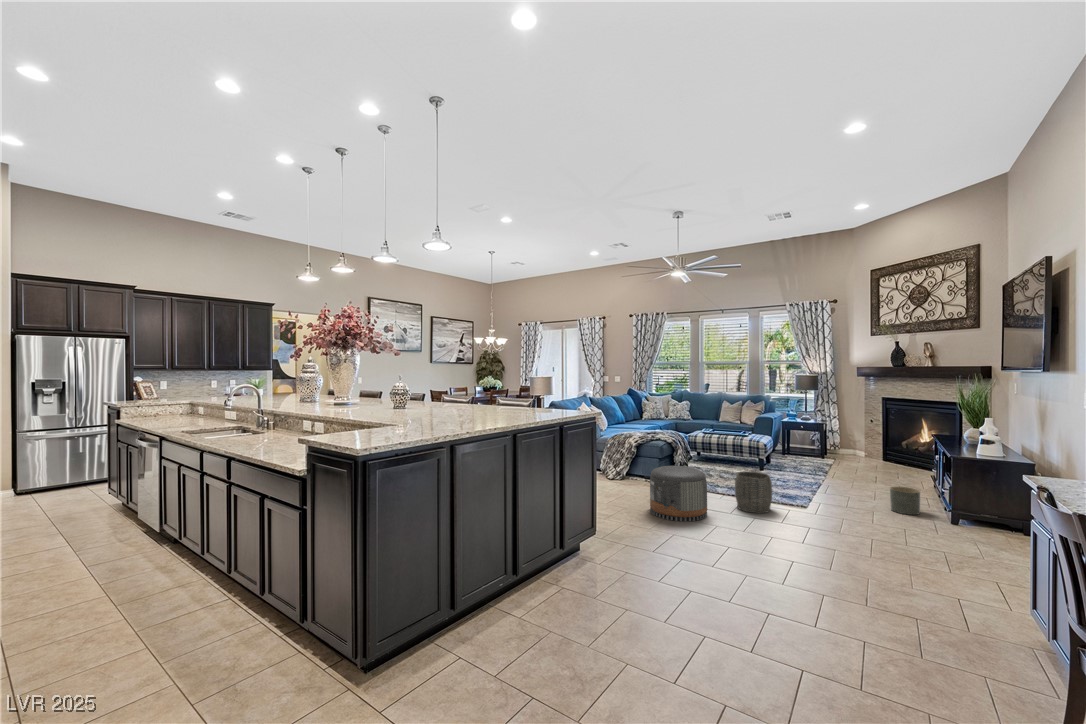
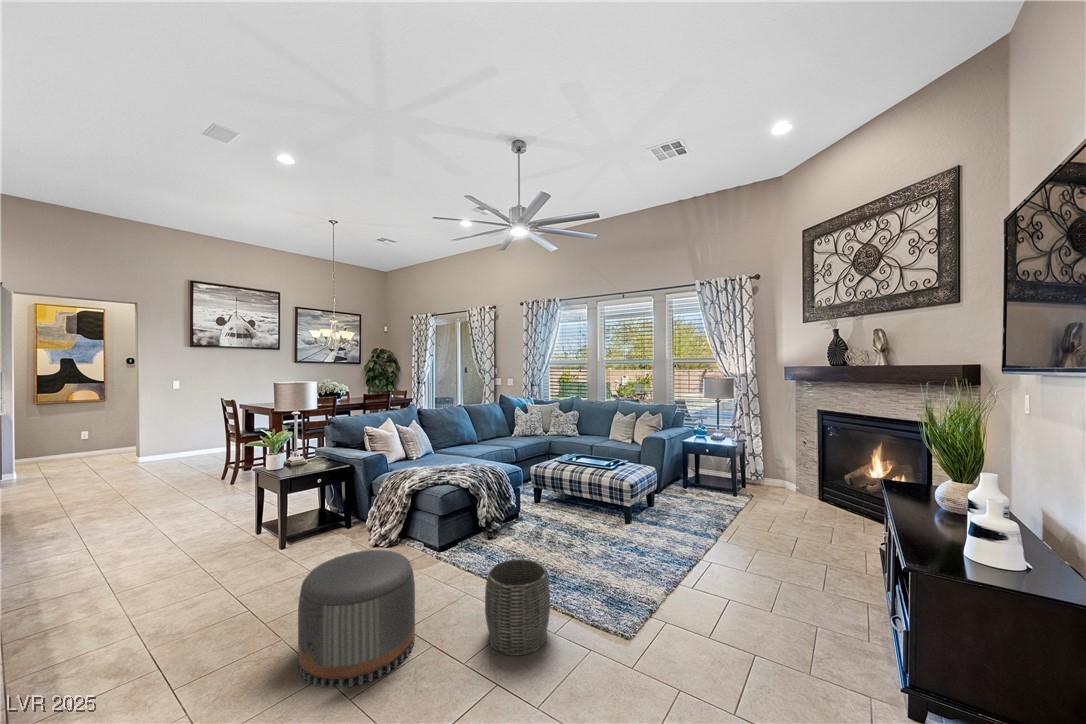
planter: present [890,486,920,515] -> none [779,597,835,669]

